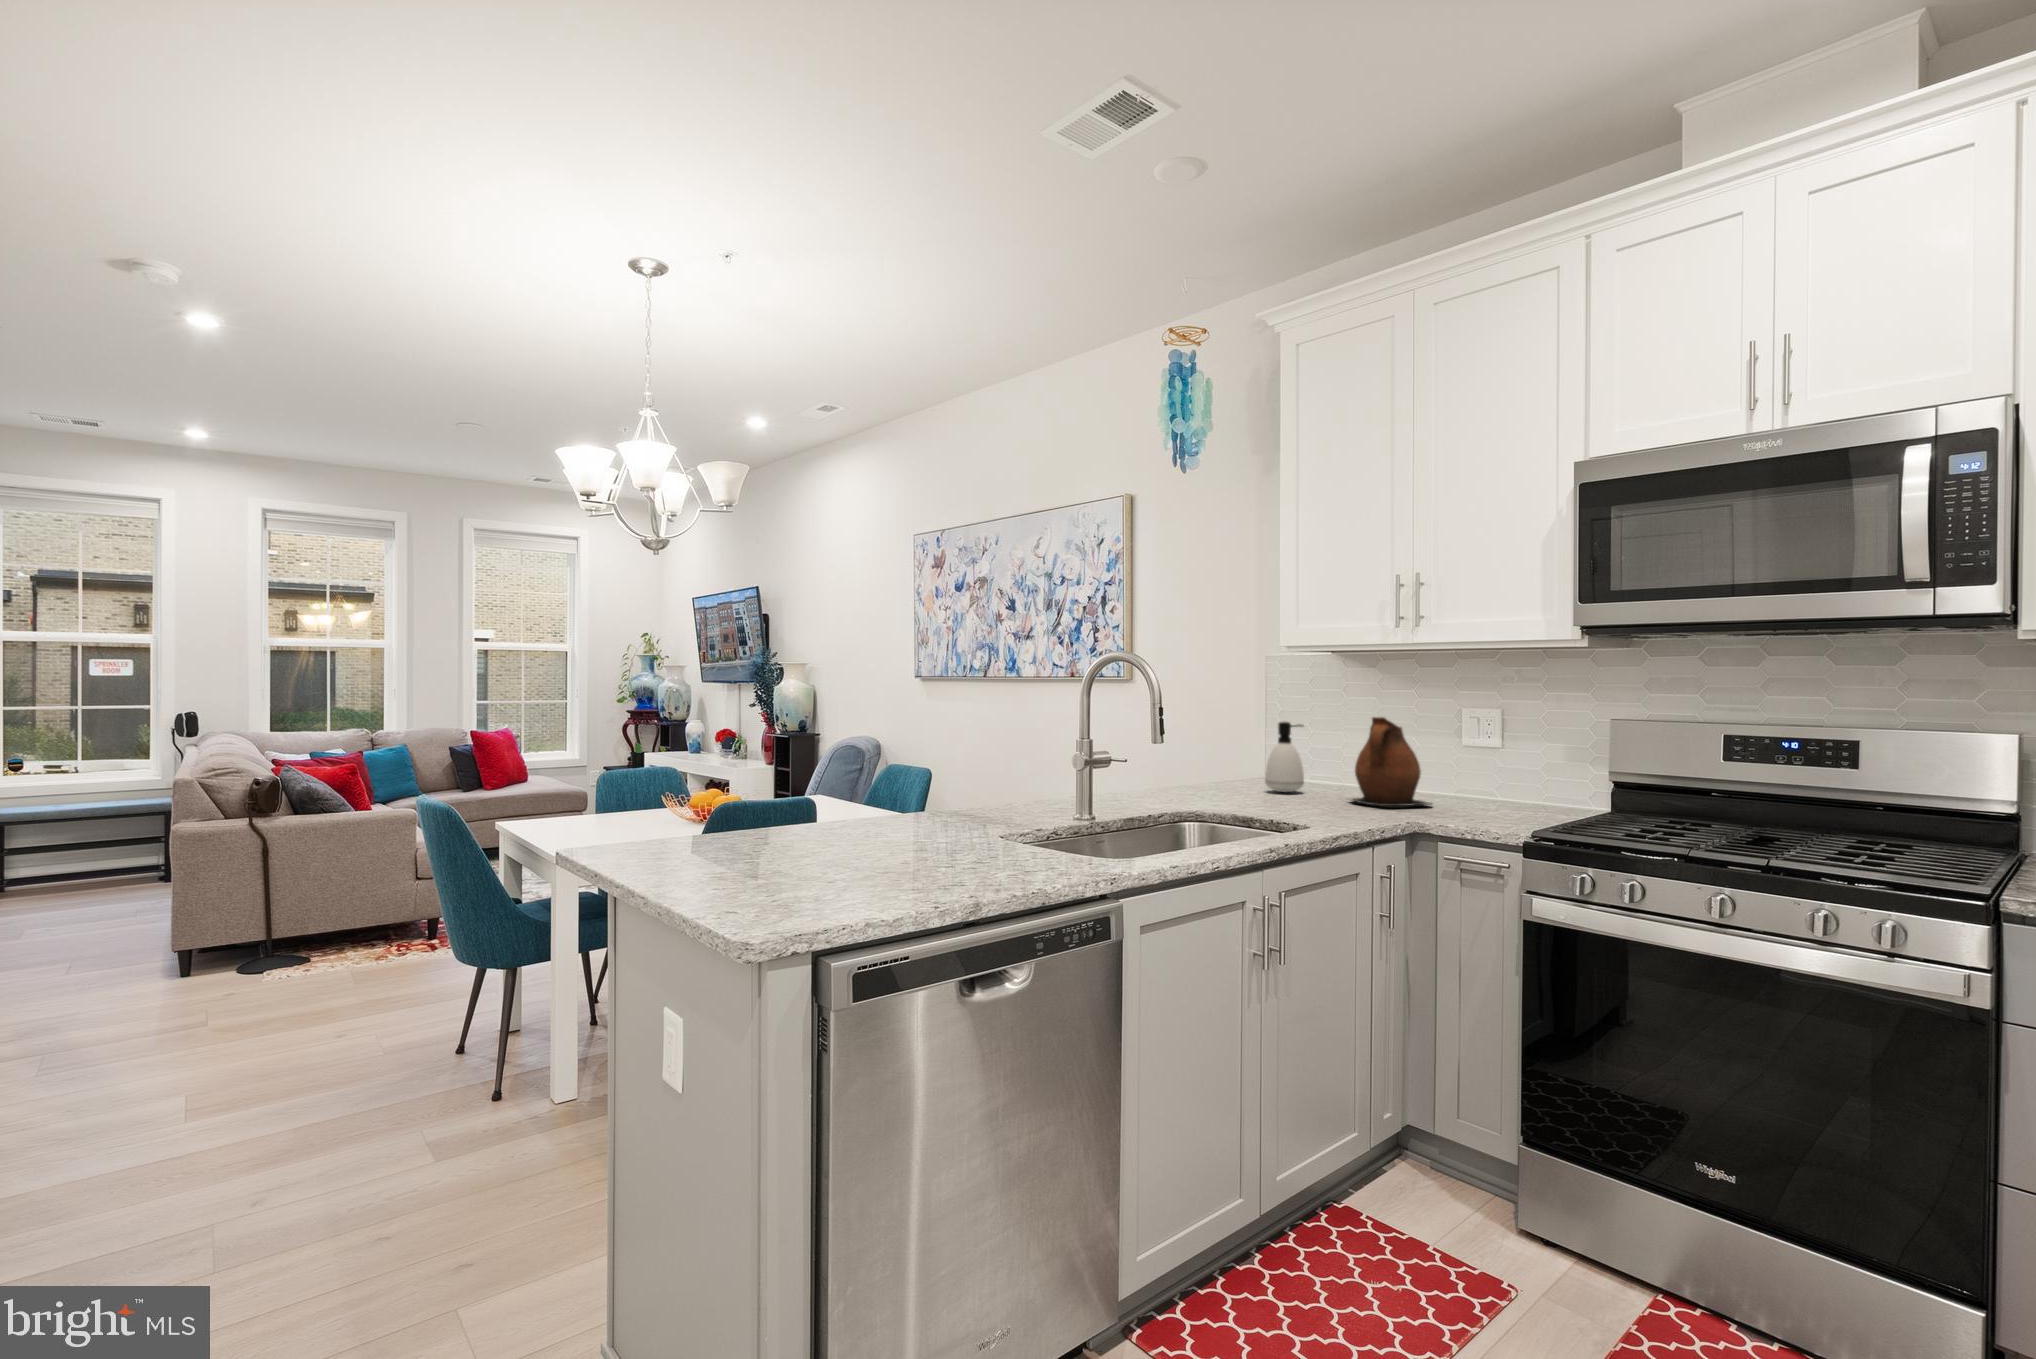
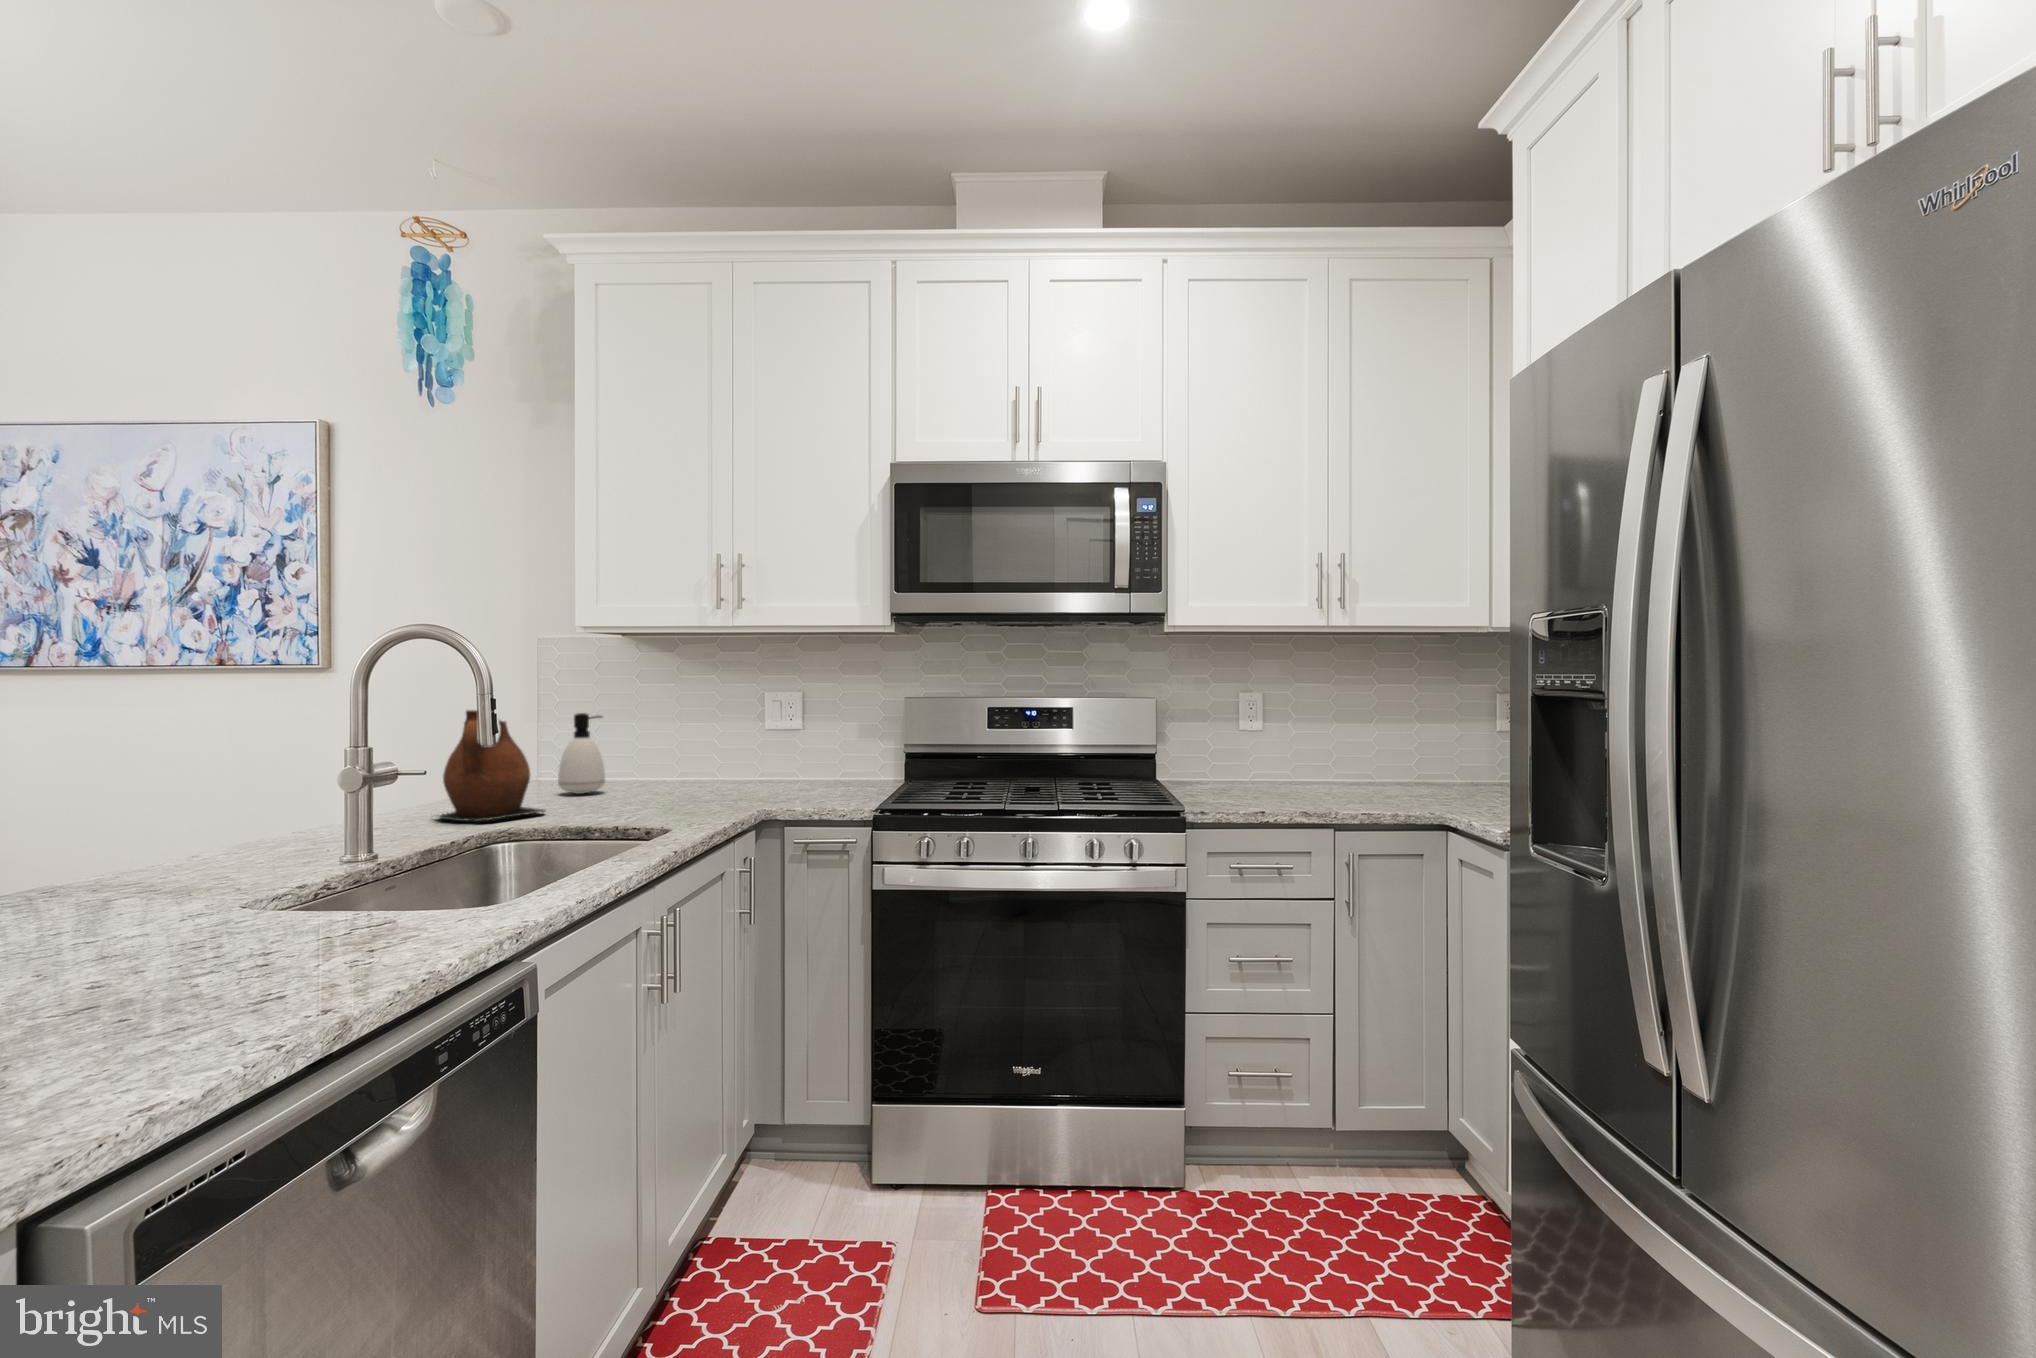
ceramic pitcher: present [1351,717,1432,806] -> present [438,710,545,821]

